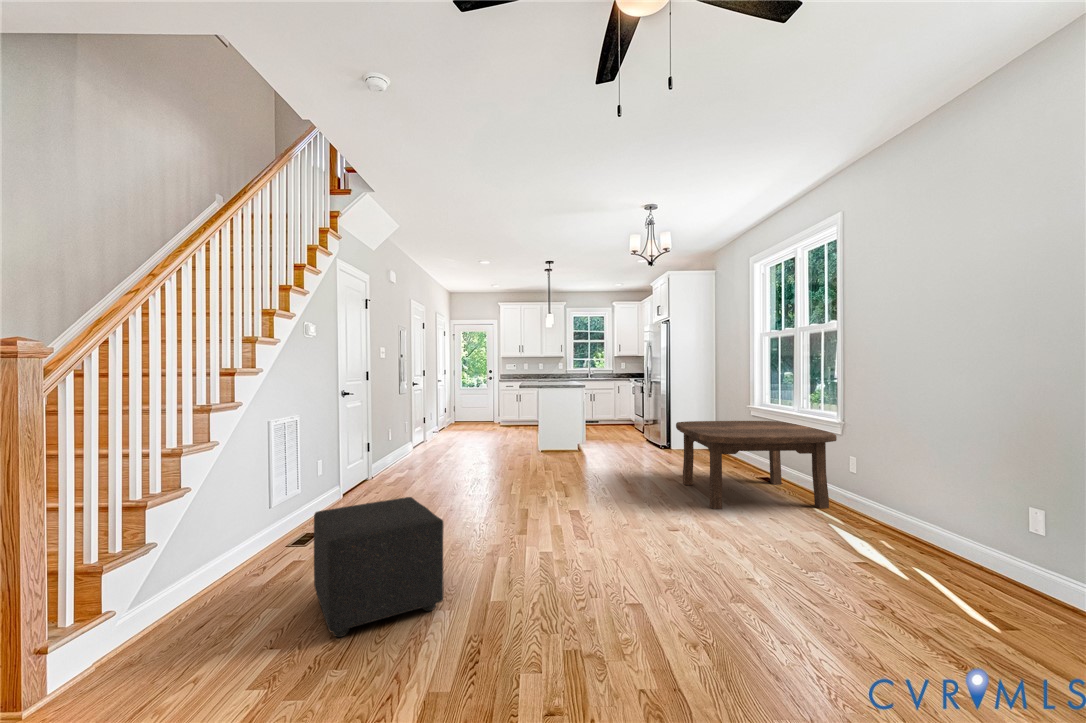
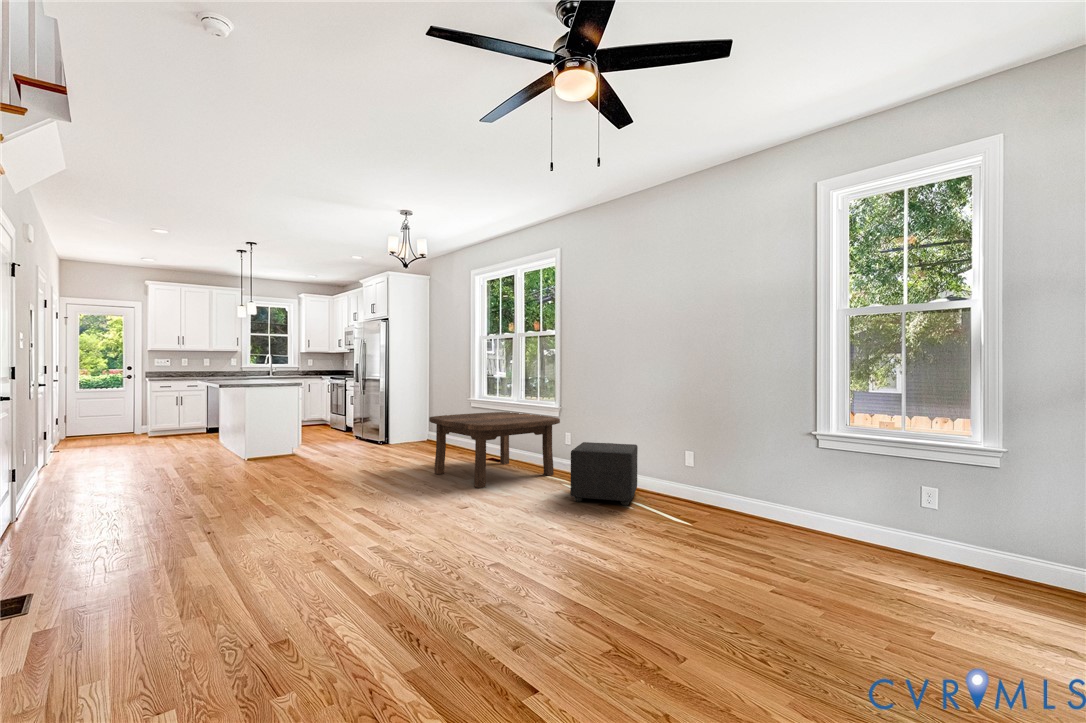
ottoman: present [314,497,444,637] -> present [571,442,638,506]

